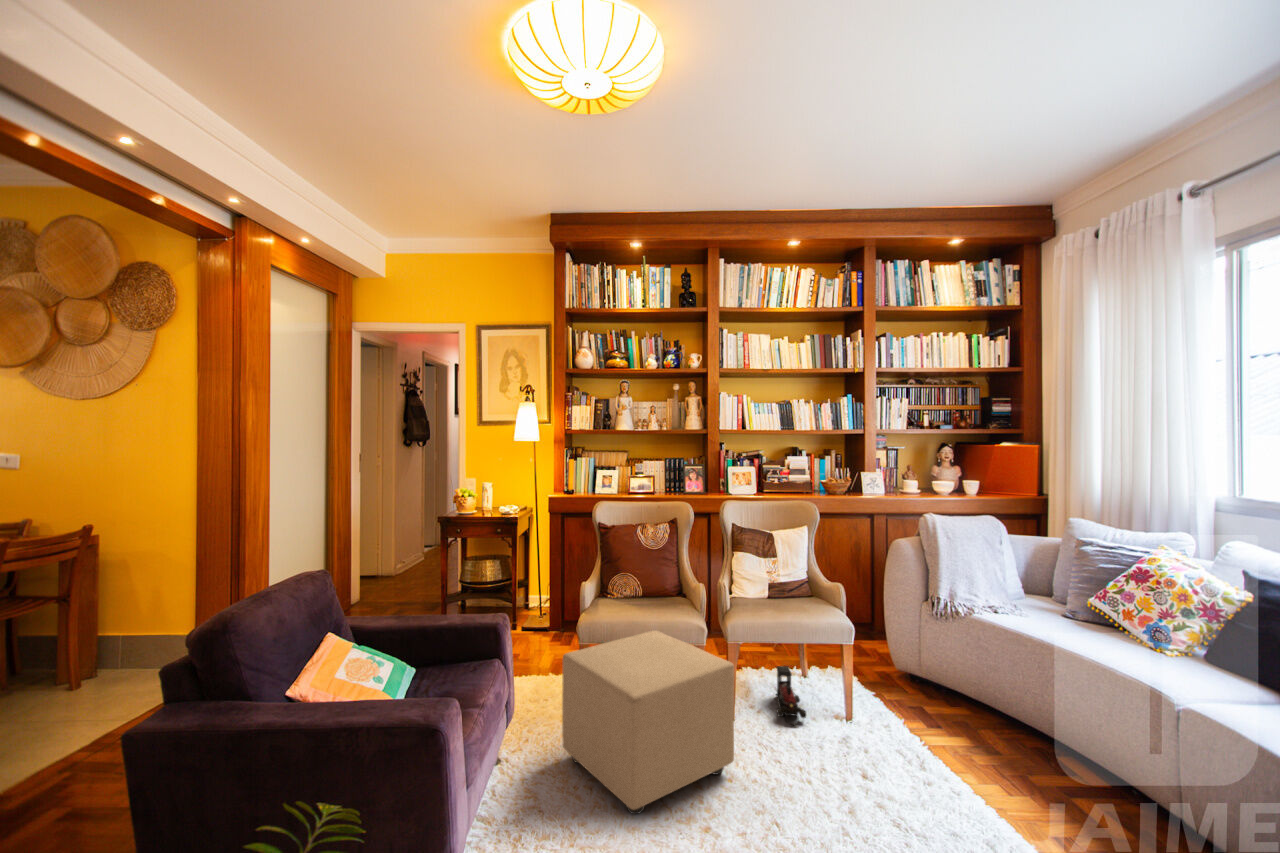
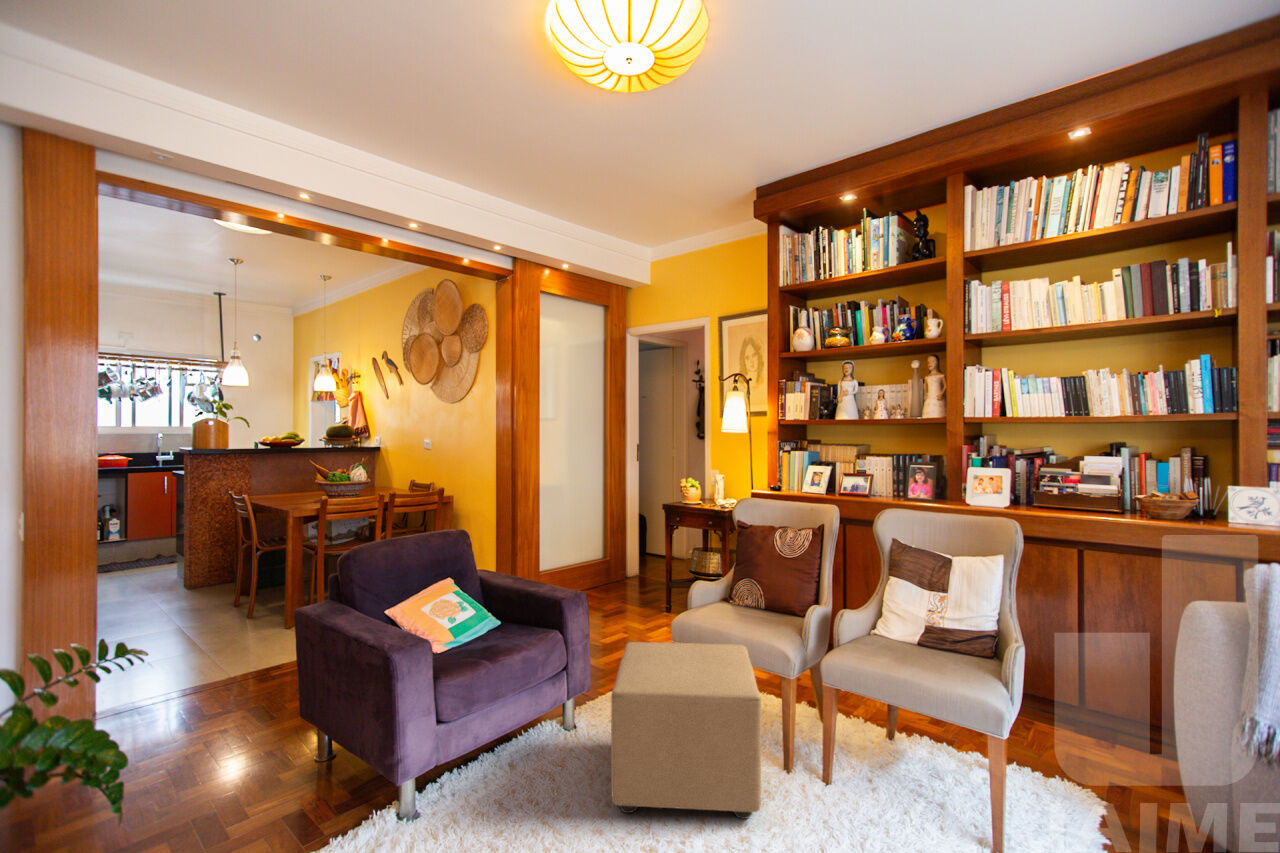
toy train: present [776,666,806,725] -> none [885,737,944,815]

